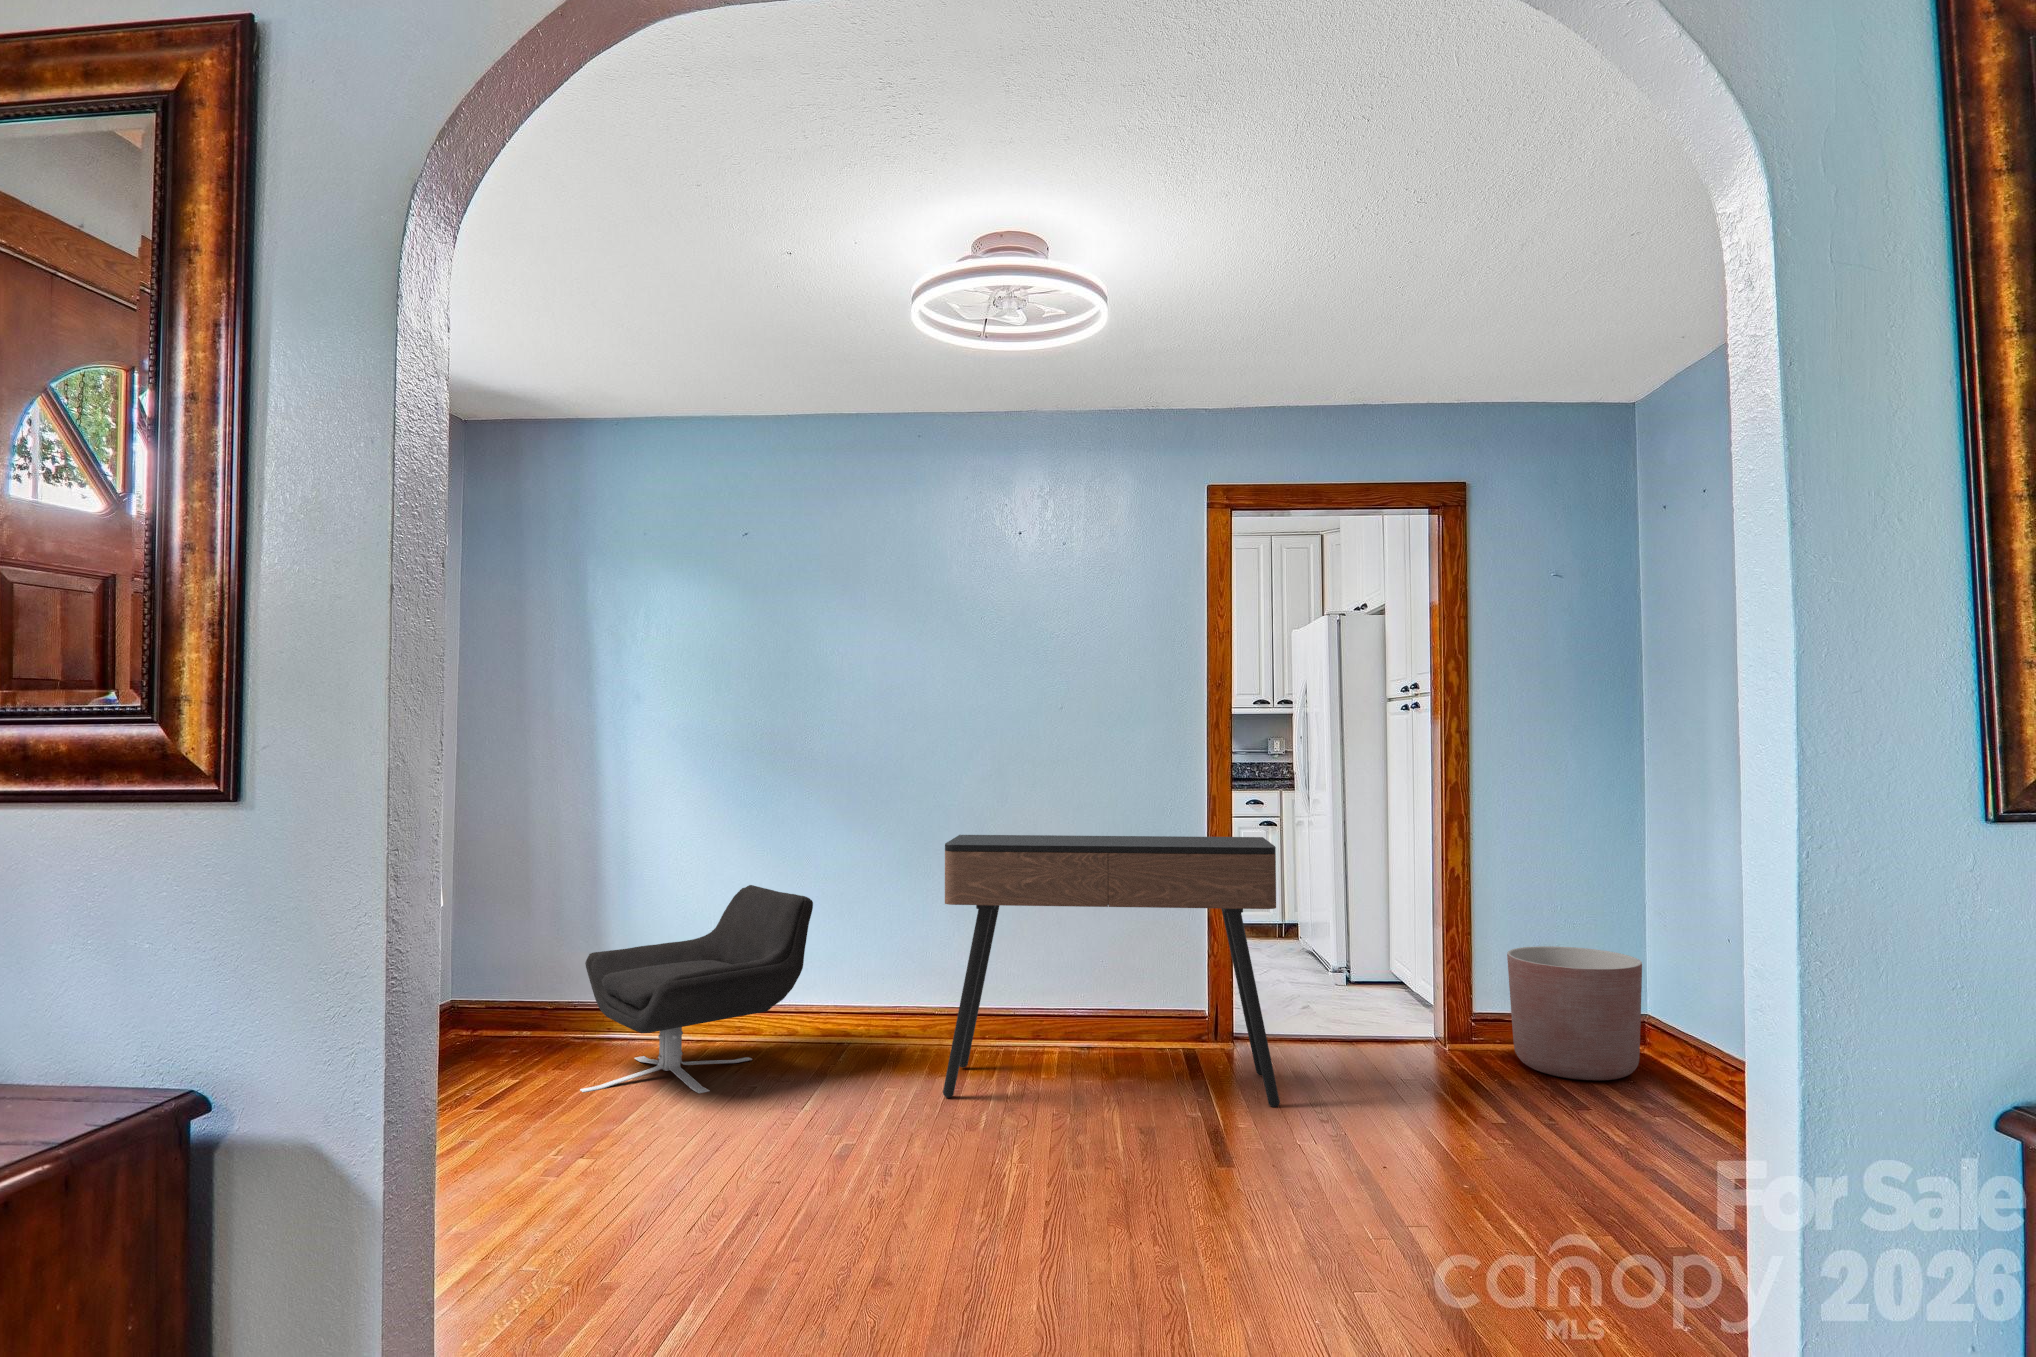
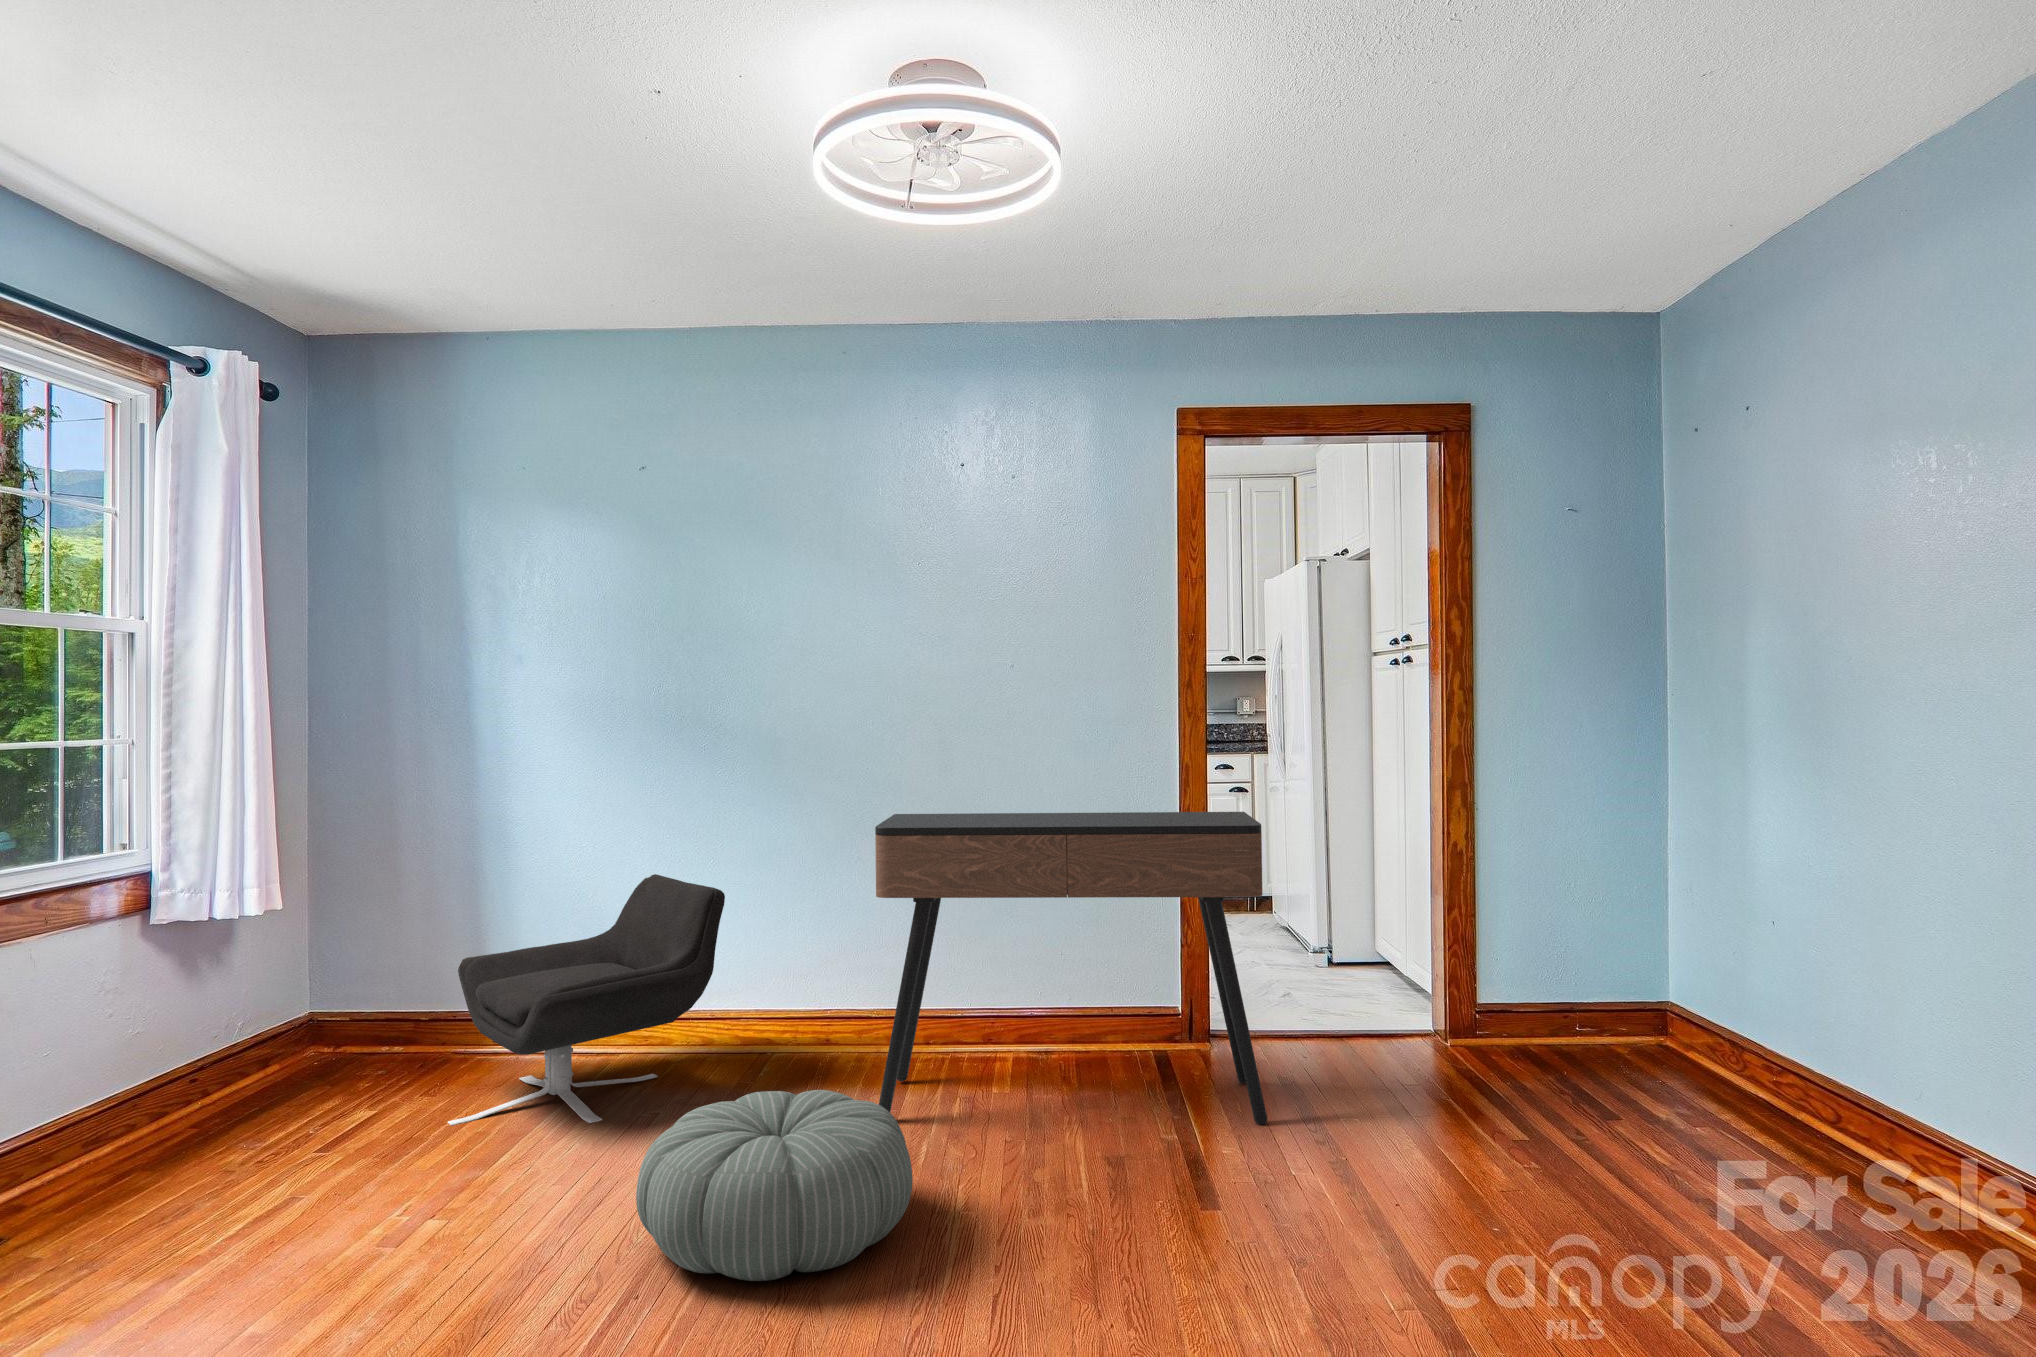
planter: present [1507,946,1642,1080] -> none [1518,928,1671,1081]
pouf: none [753,1060,977,1206] -> present [636,1090,913,1281]

